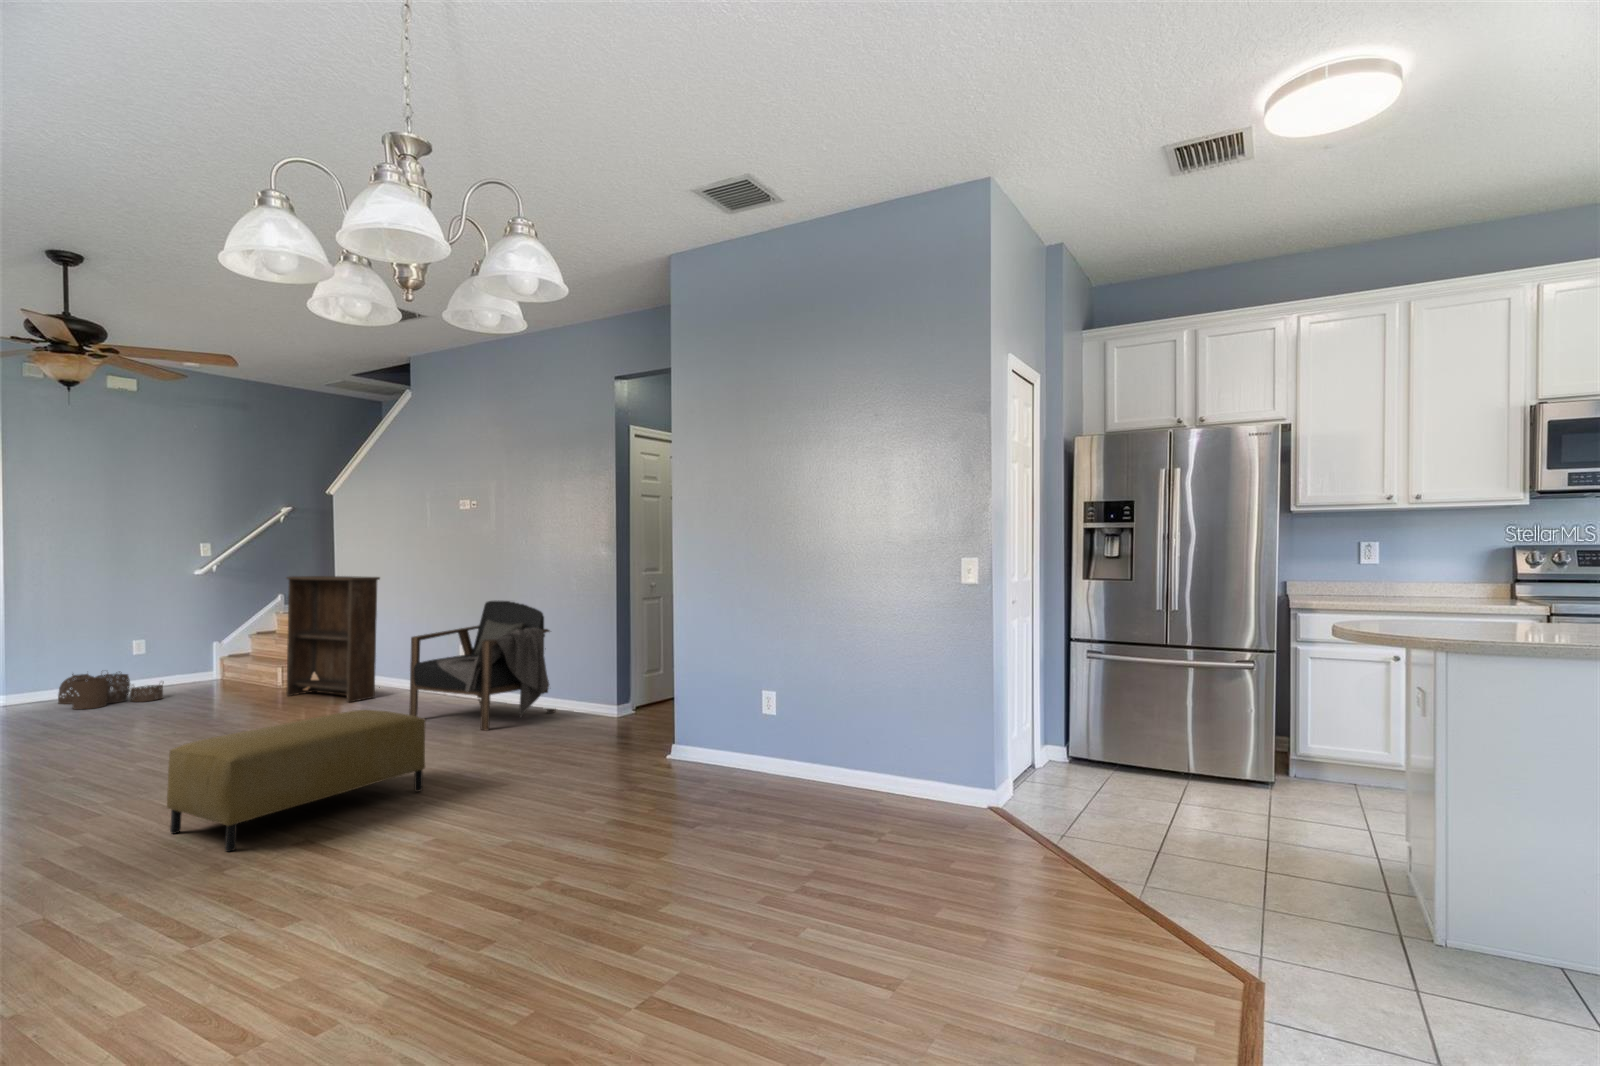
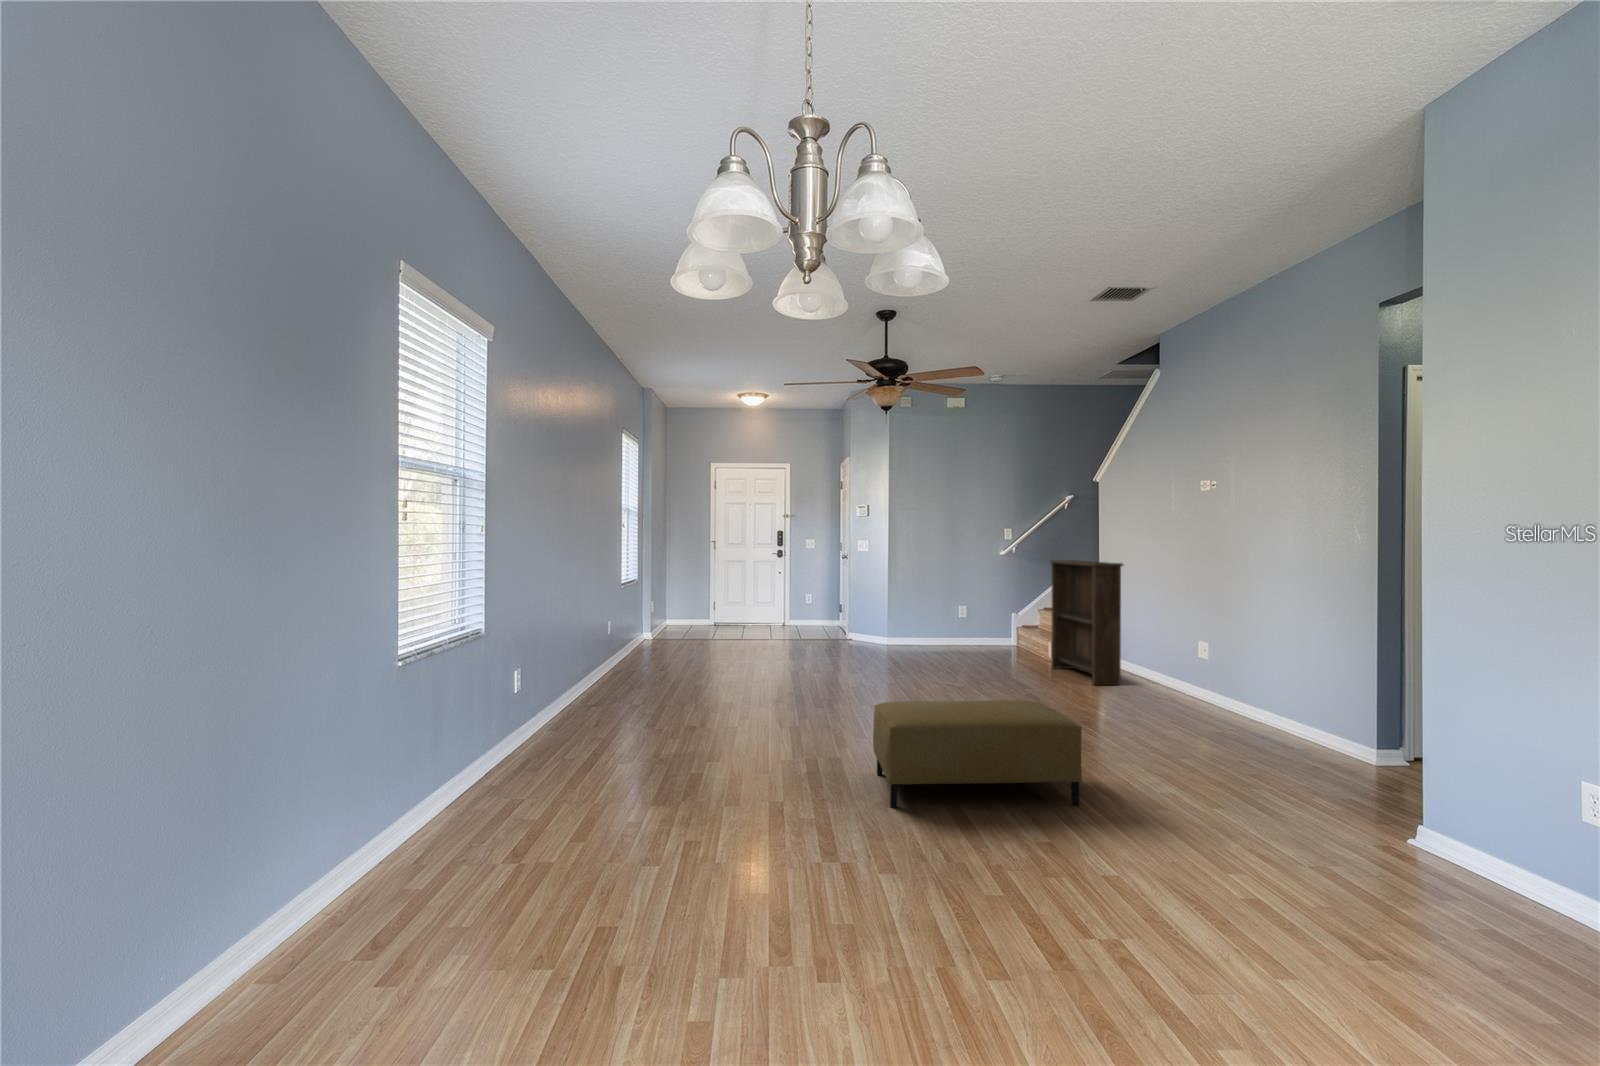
armchair: present [409,601,556,730] -> none [1132,597,1319,752]
woven basket: present [58,673,163,710] -> none [917,625,973,655]

